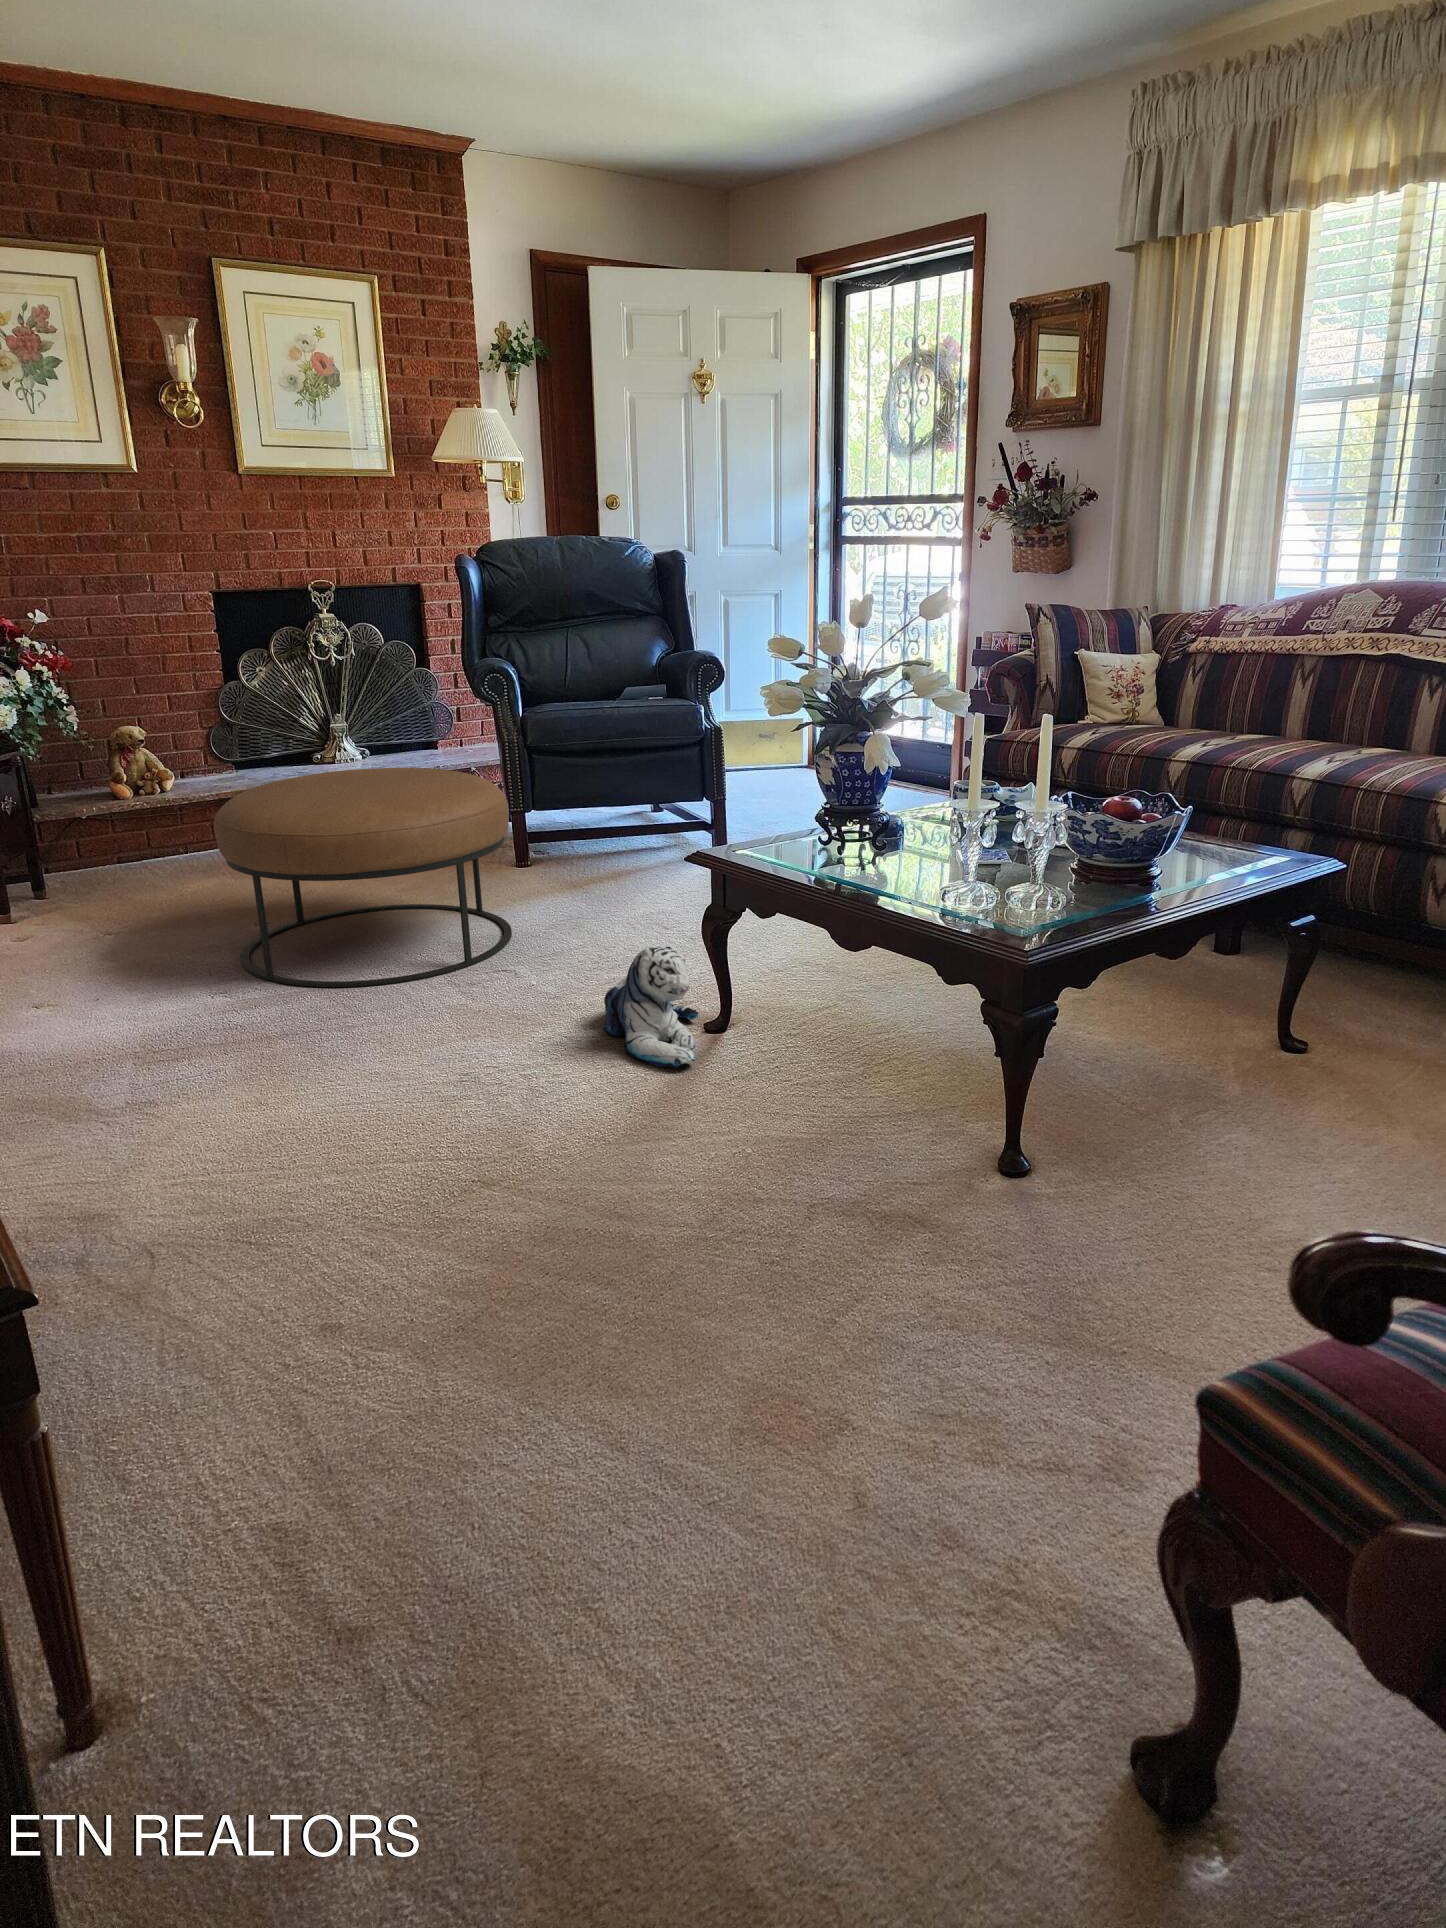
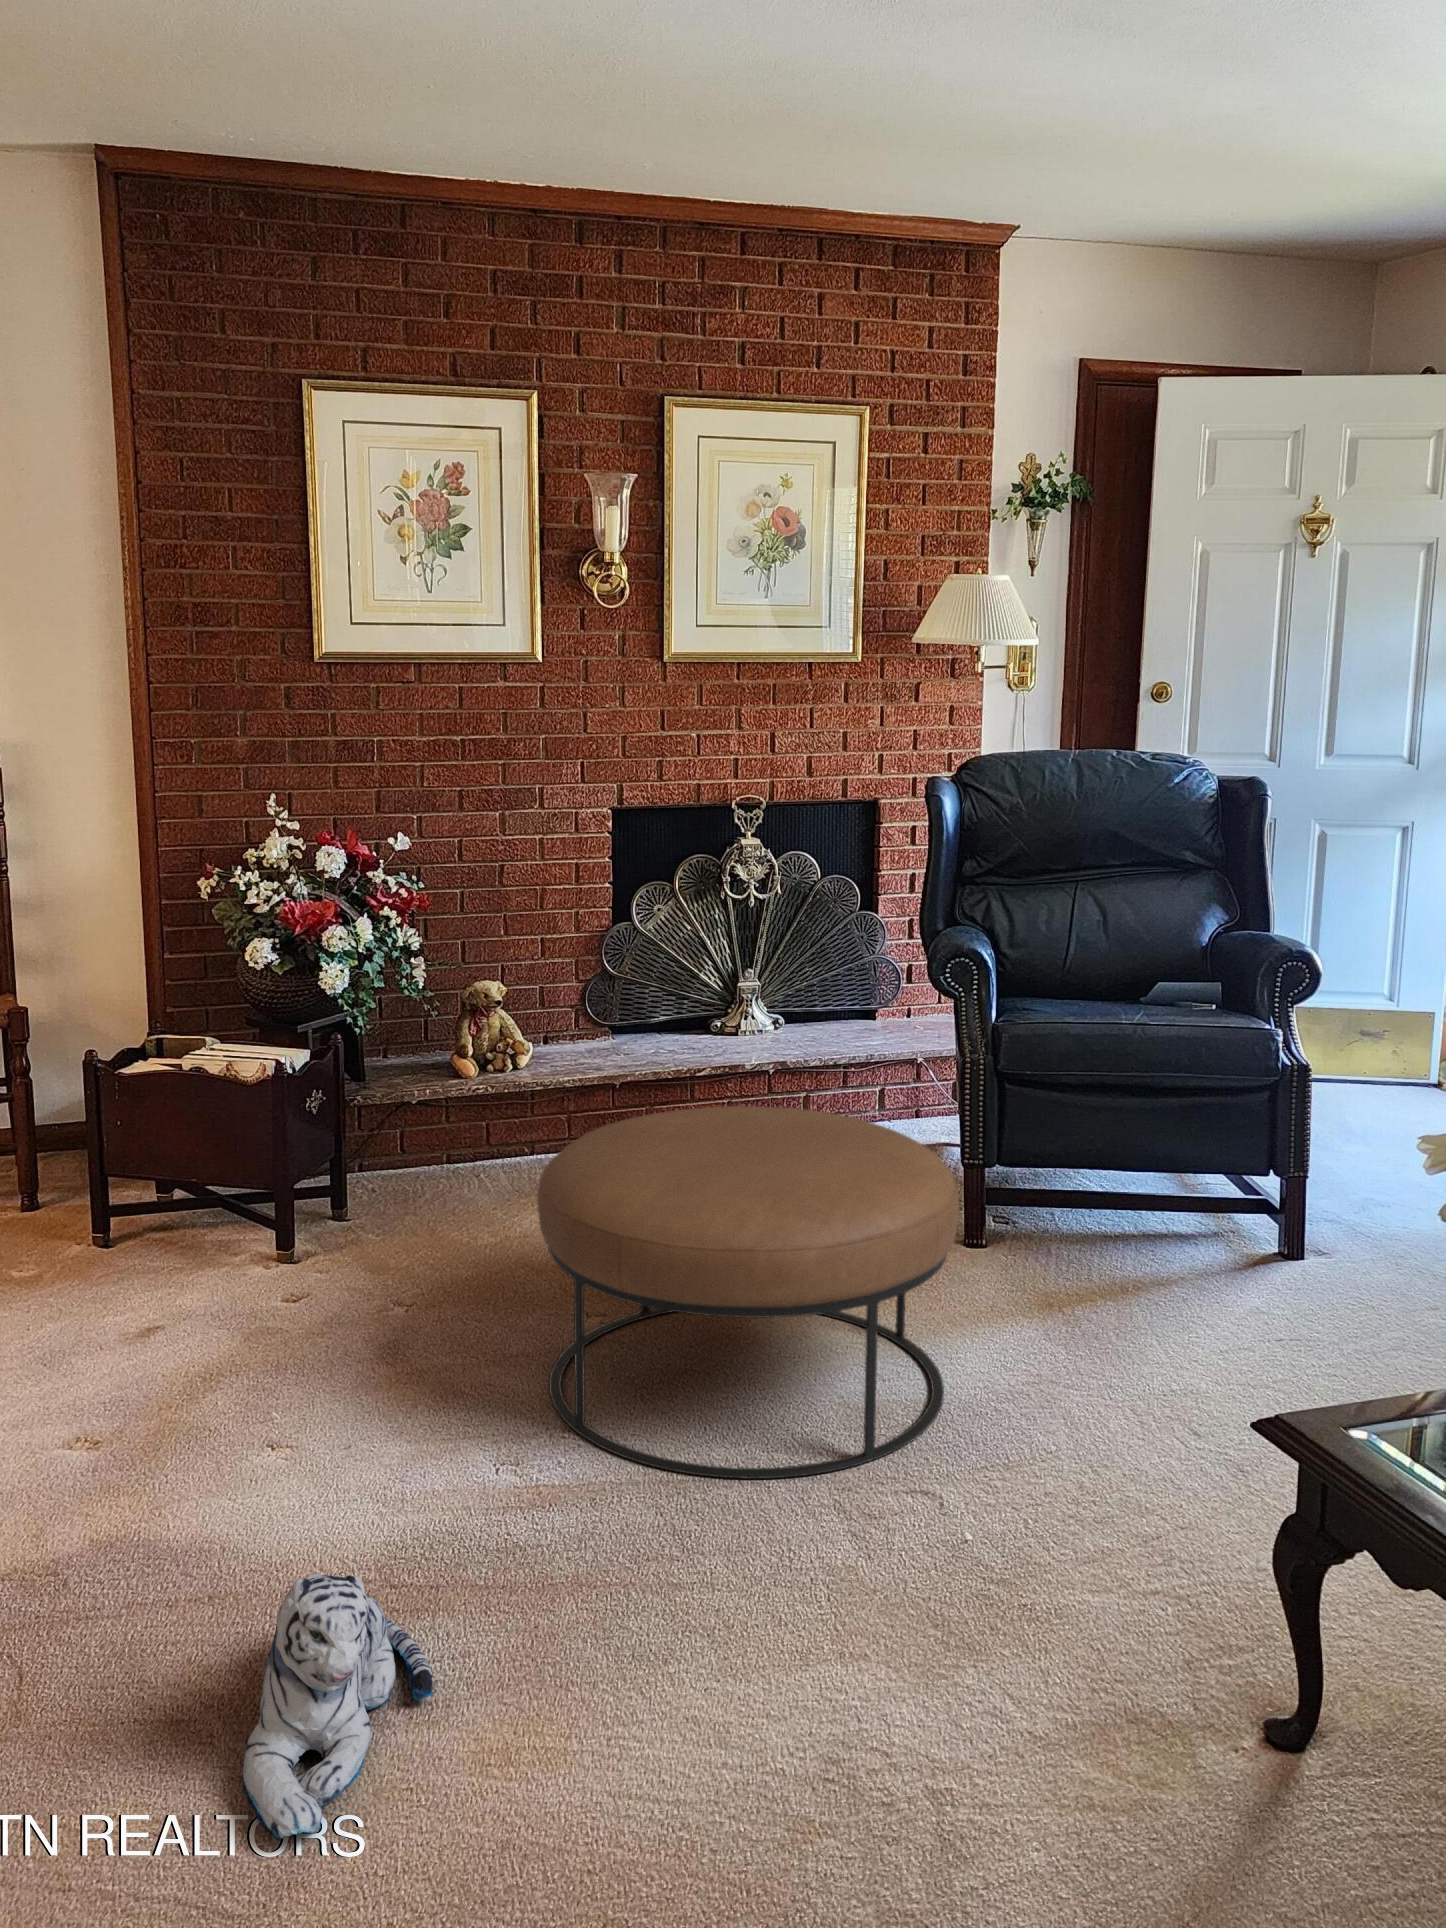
plush toy: present [604,947,698,1068] -> present [242,1573,433,1839]

